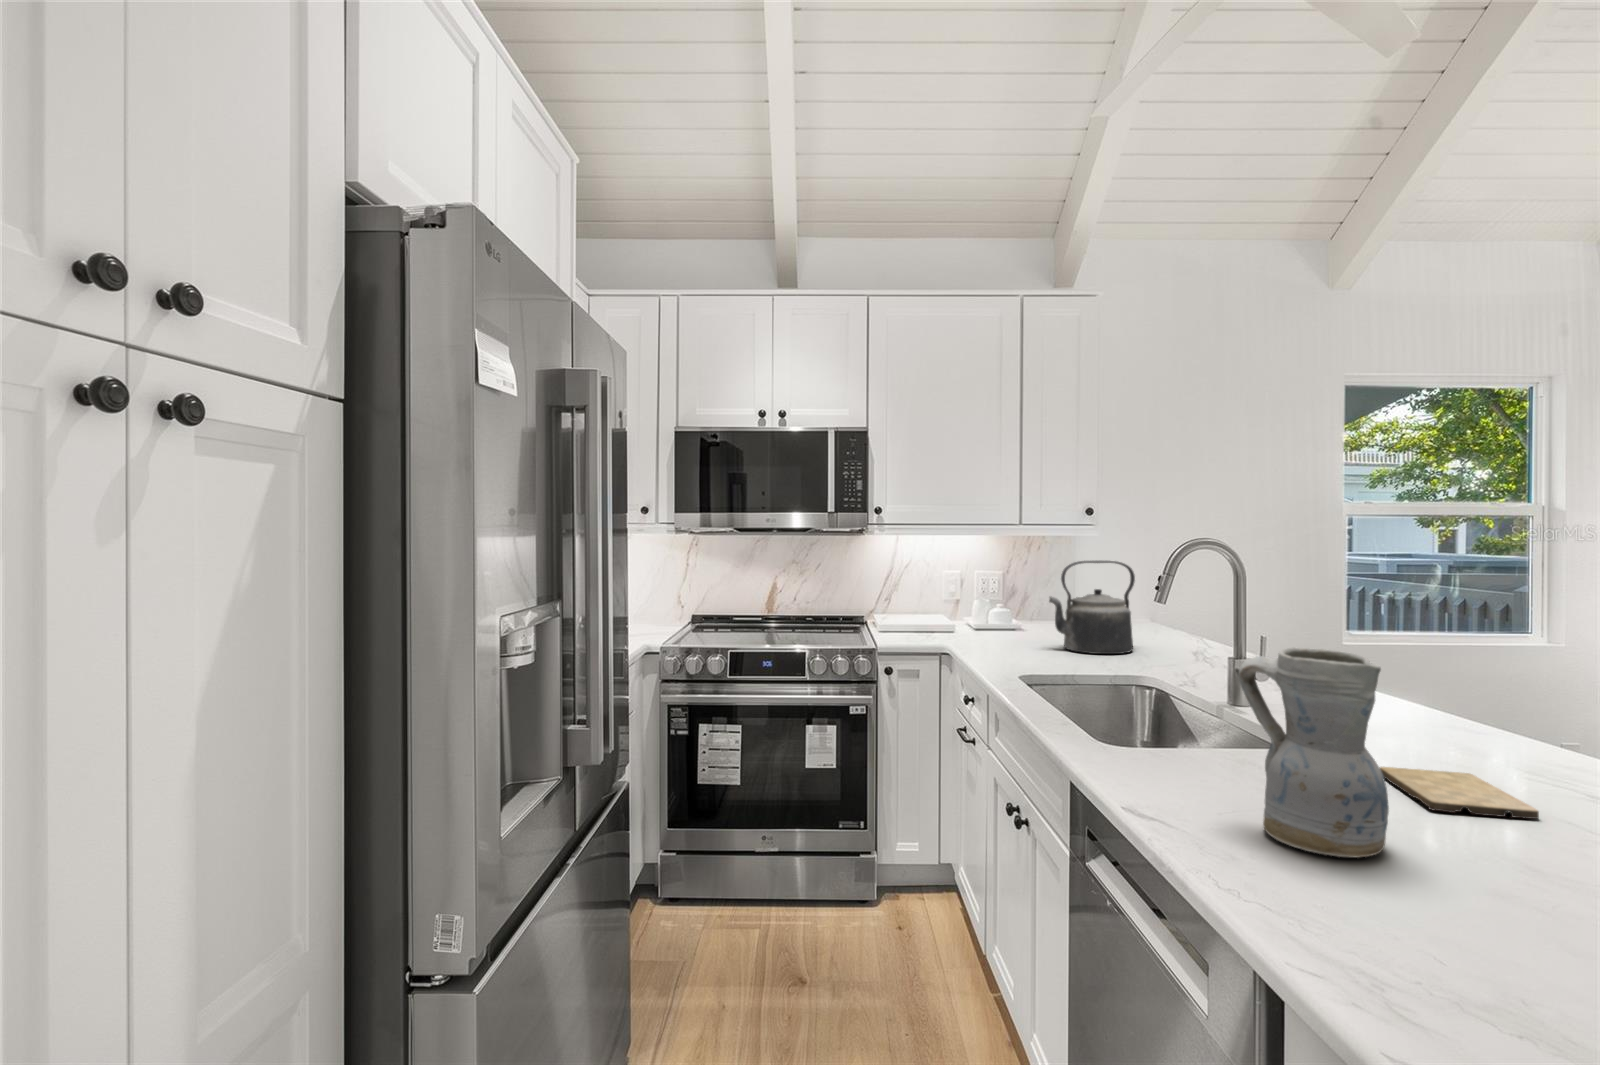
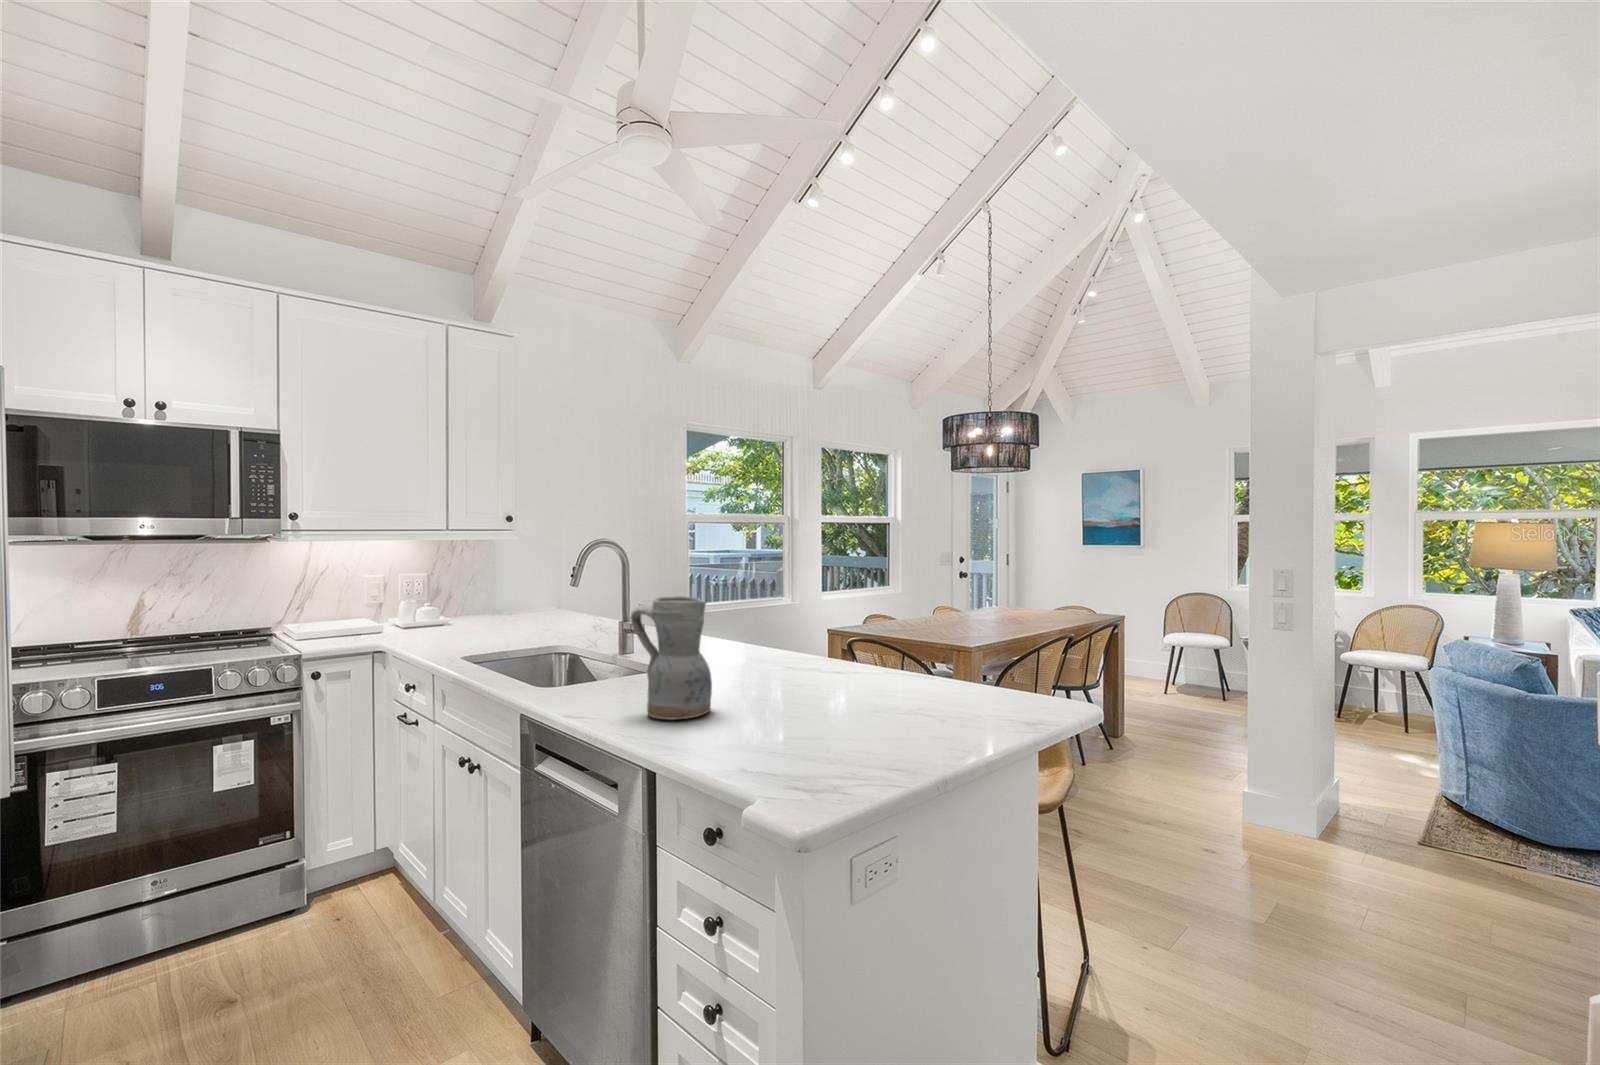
kettle: present [1049,560,1135,654] -> none [480,557,551,634]
cutting board: present [1380,767,1539,819] -> none [709,667,781,688]

